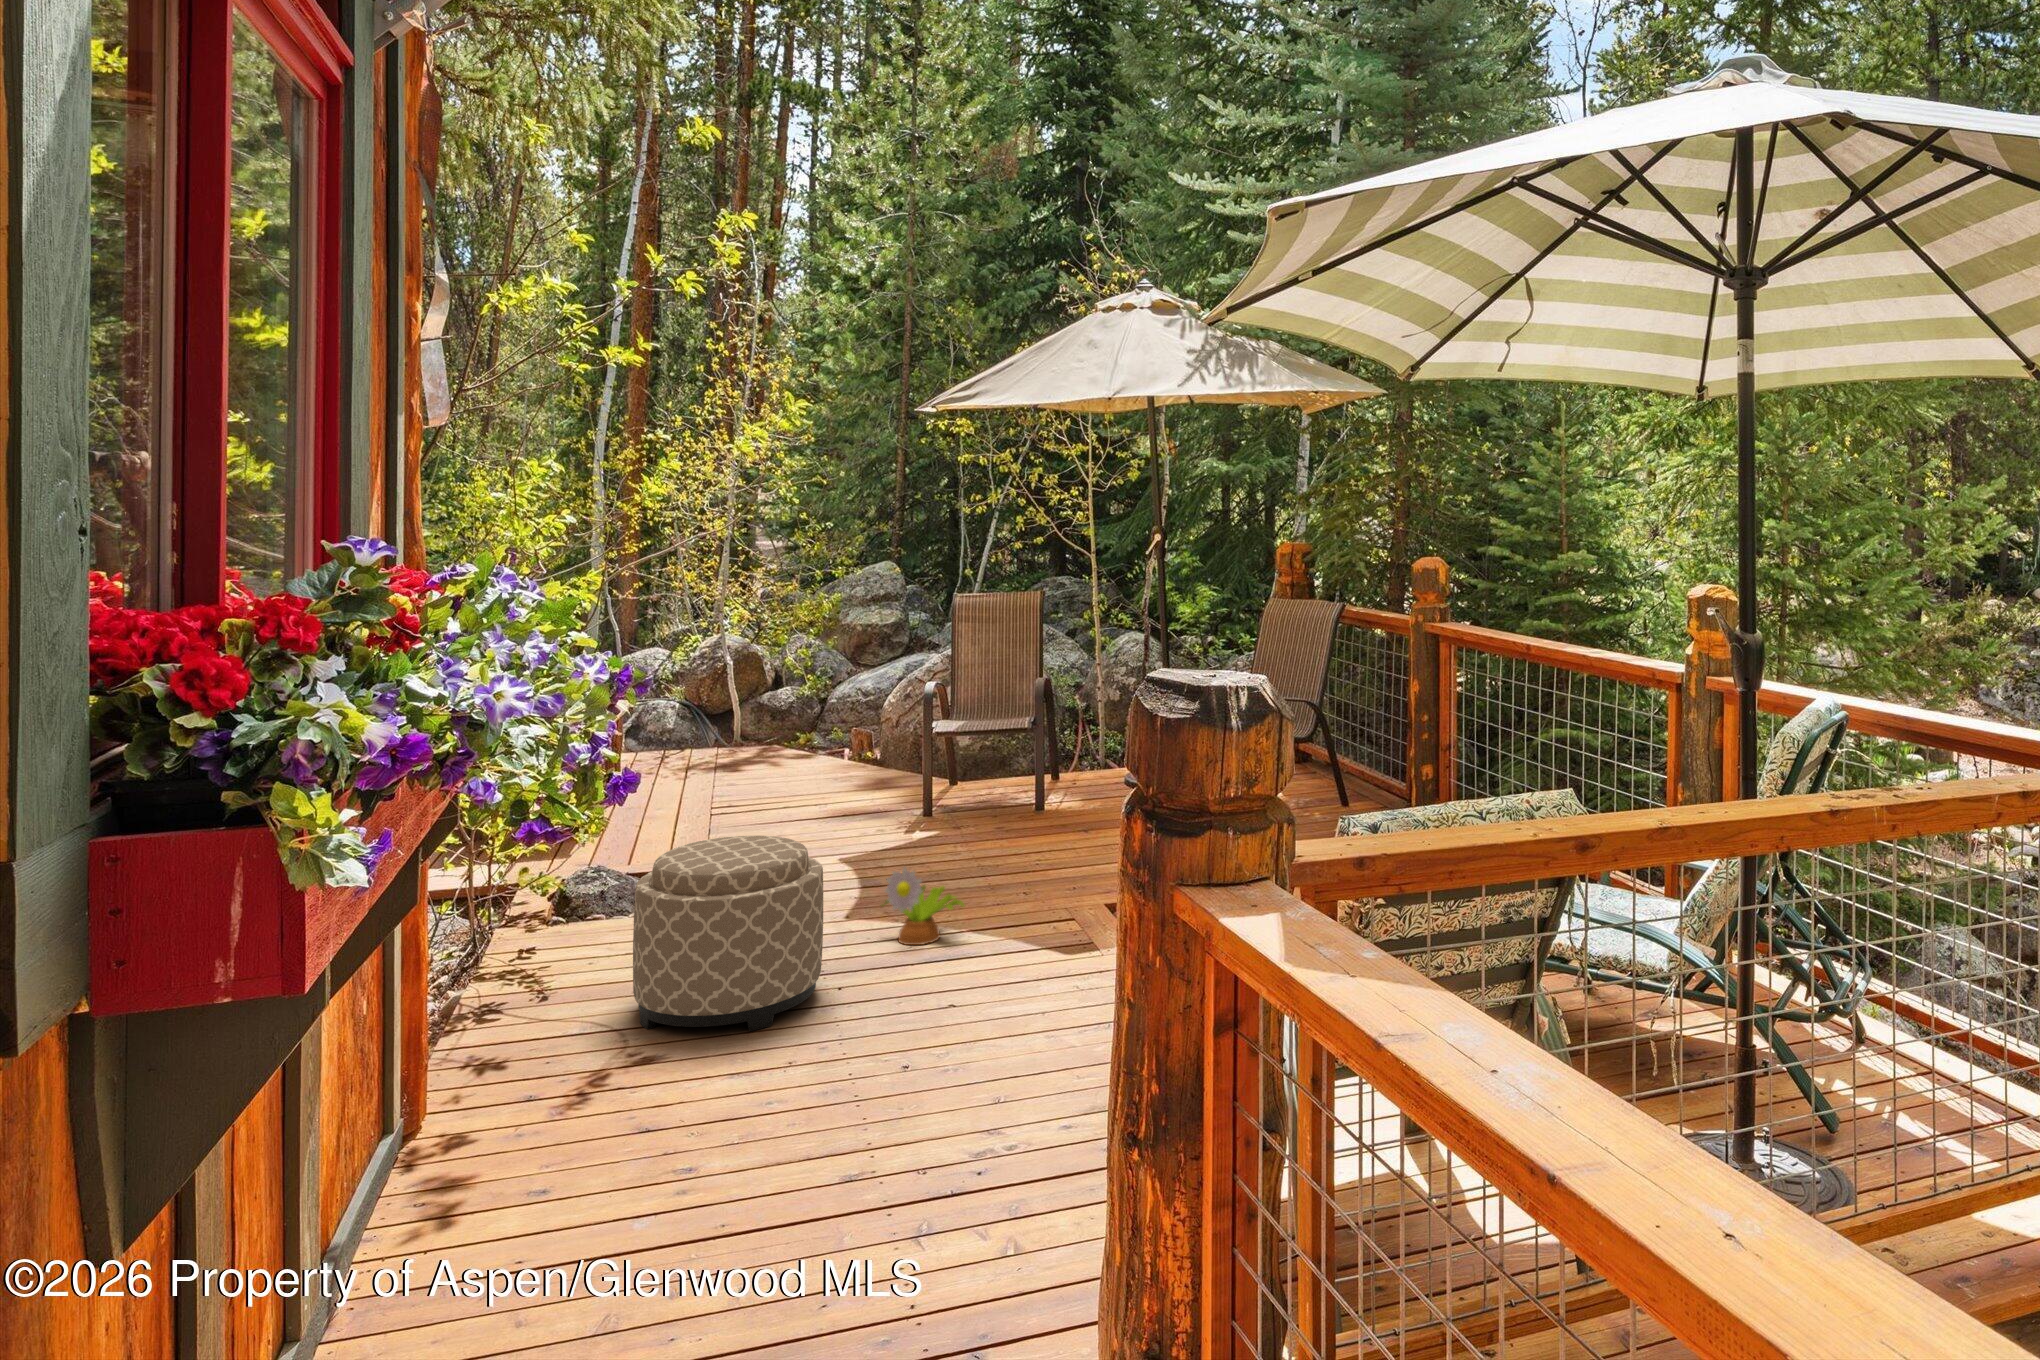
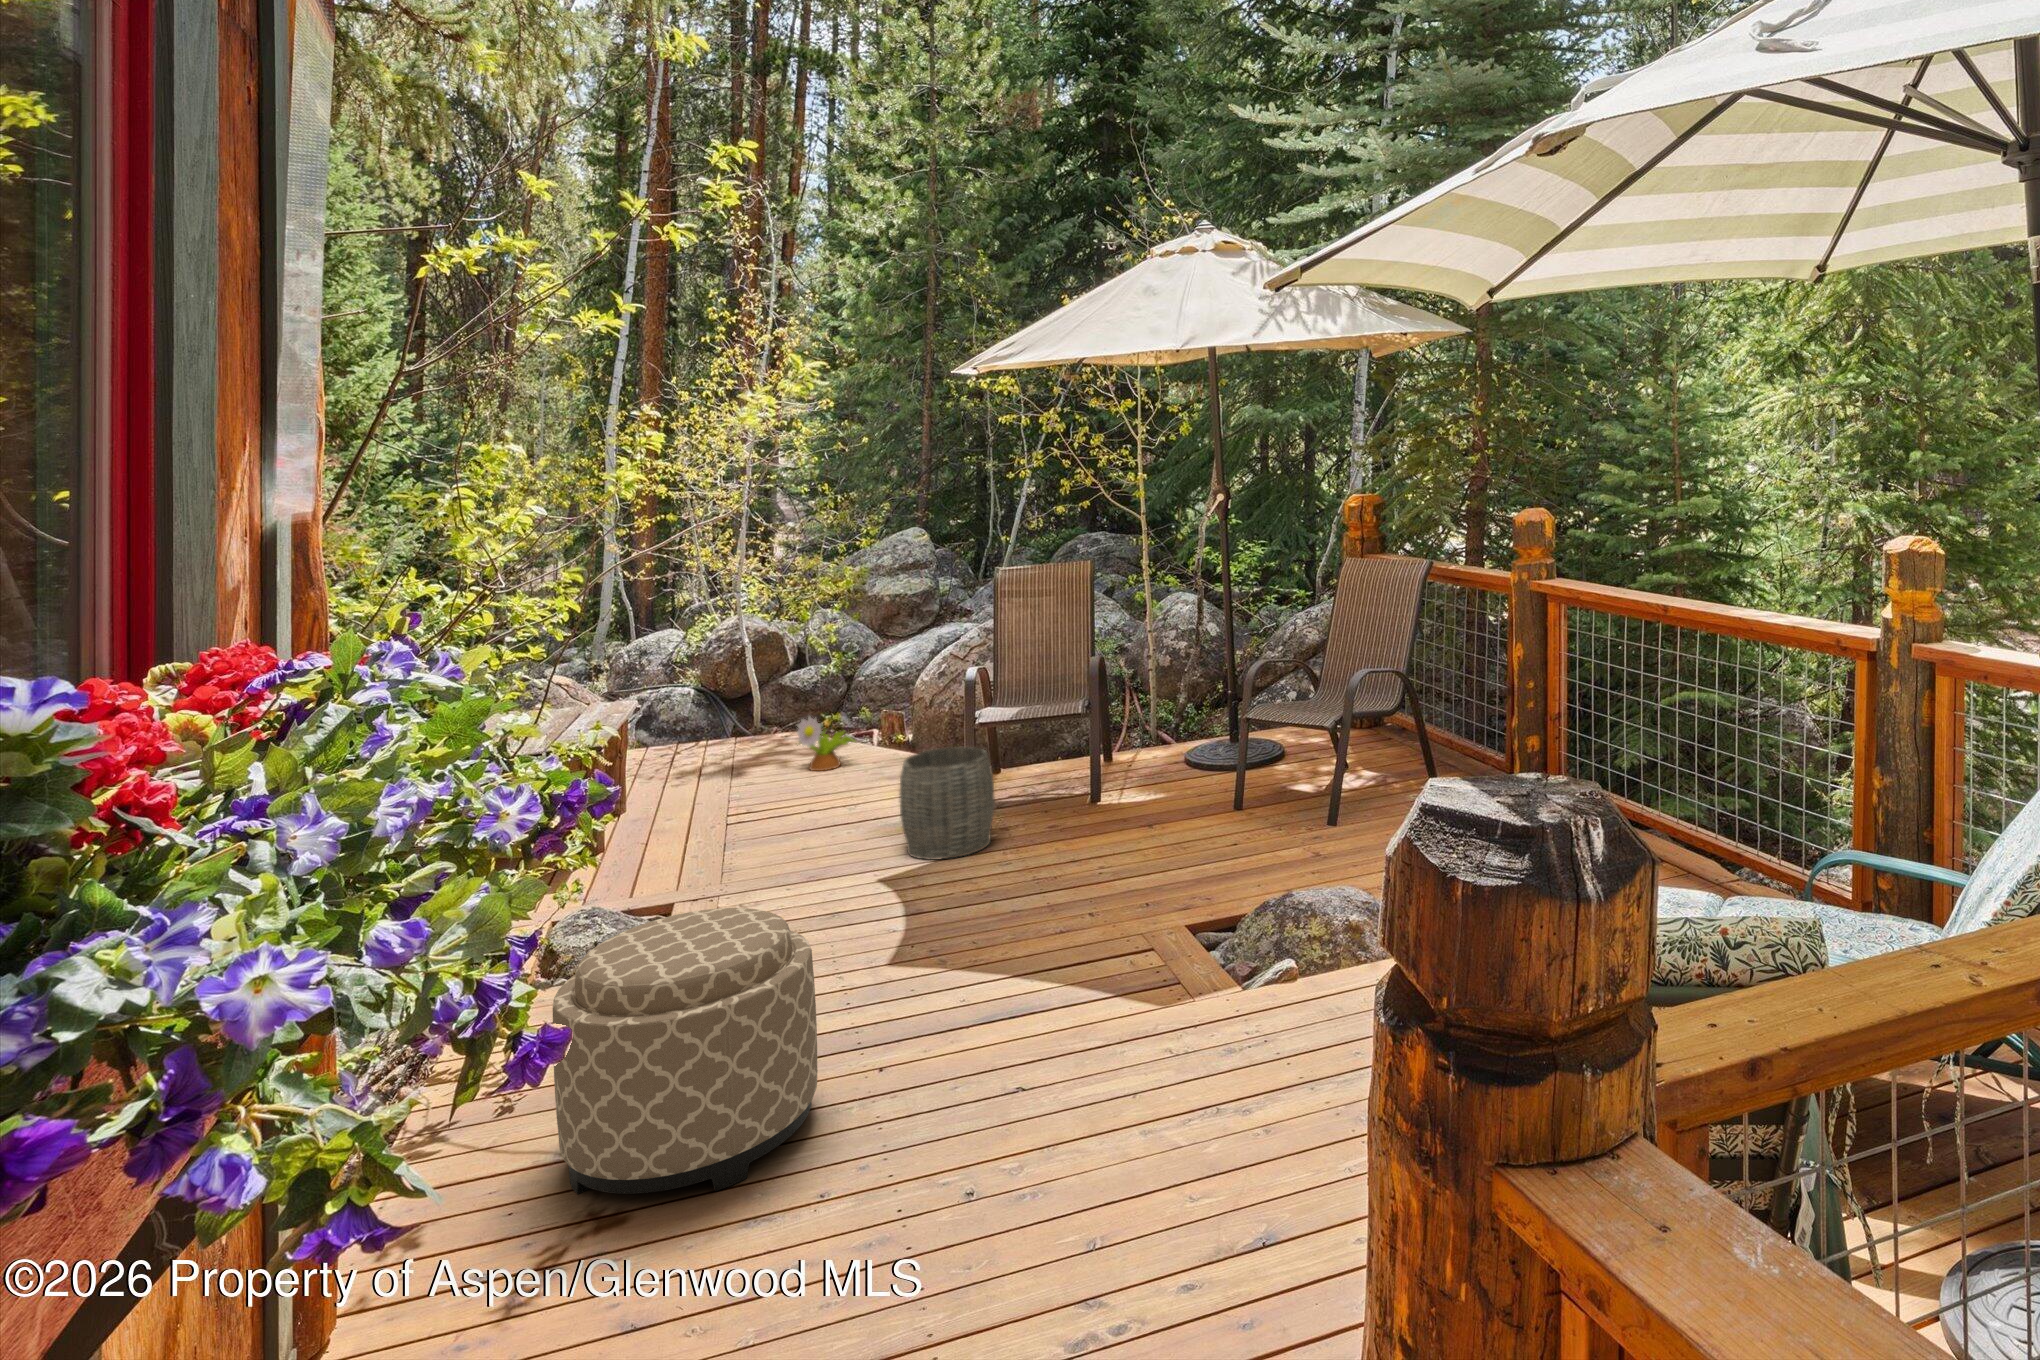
woven basket: none [870,750,953,843] -> present [899,747,995,860]
decorative plant: present [882,867,964,945] -> present [797,716,855,771]

